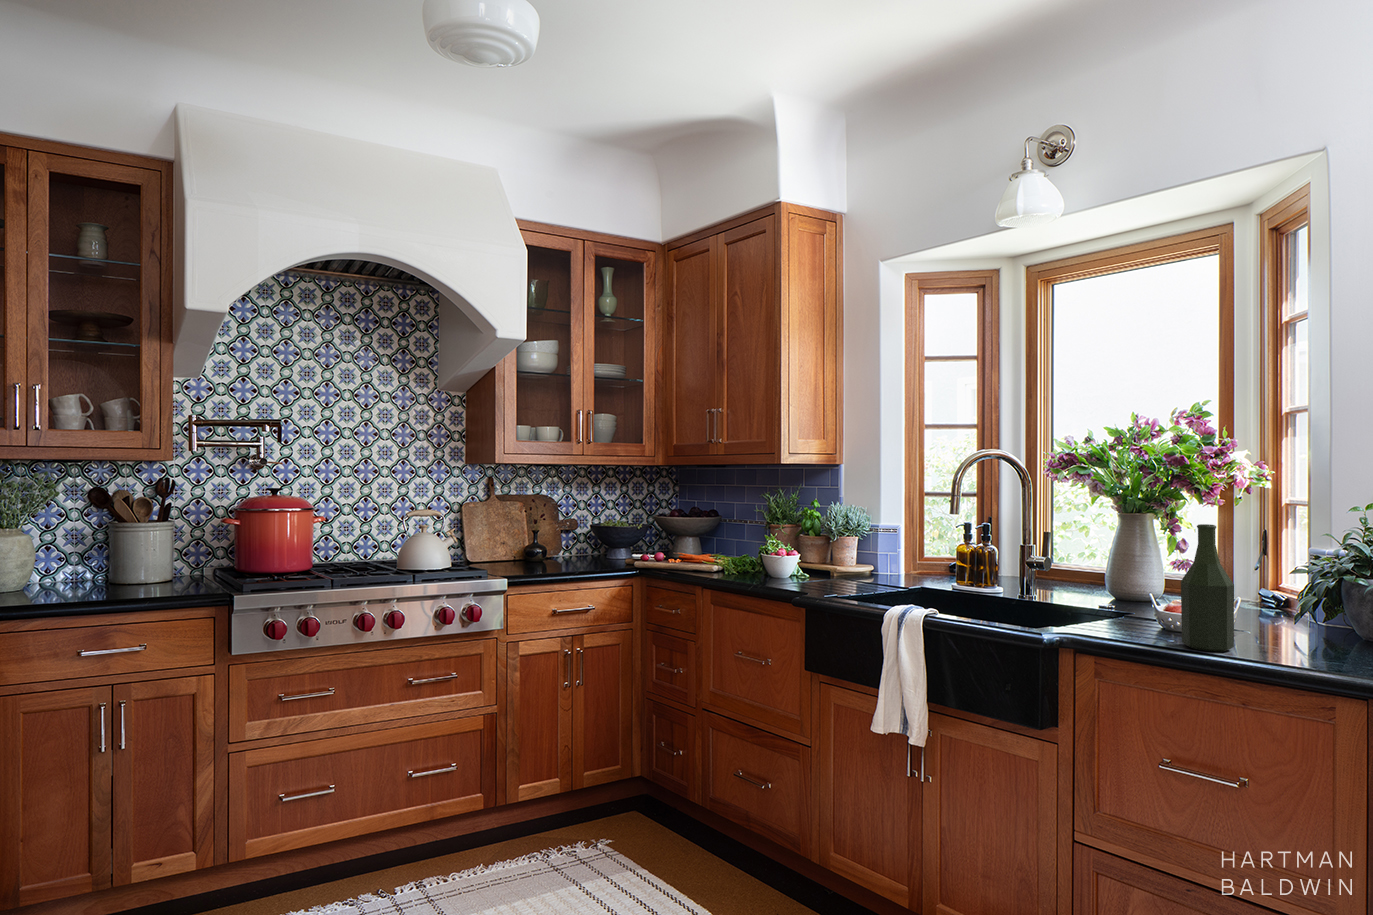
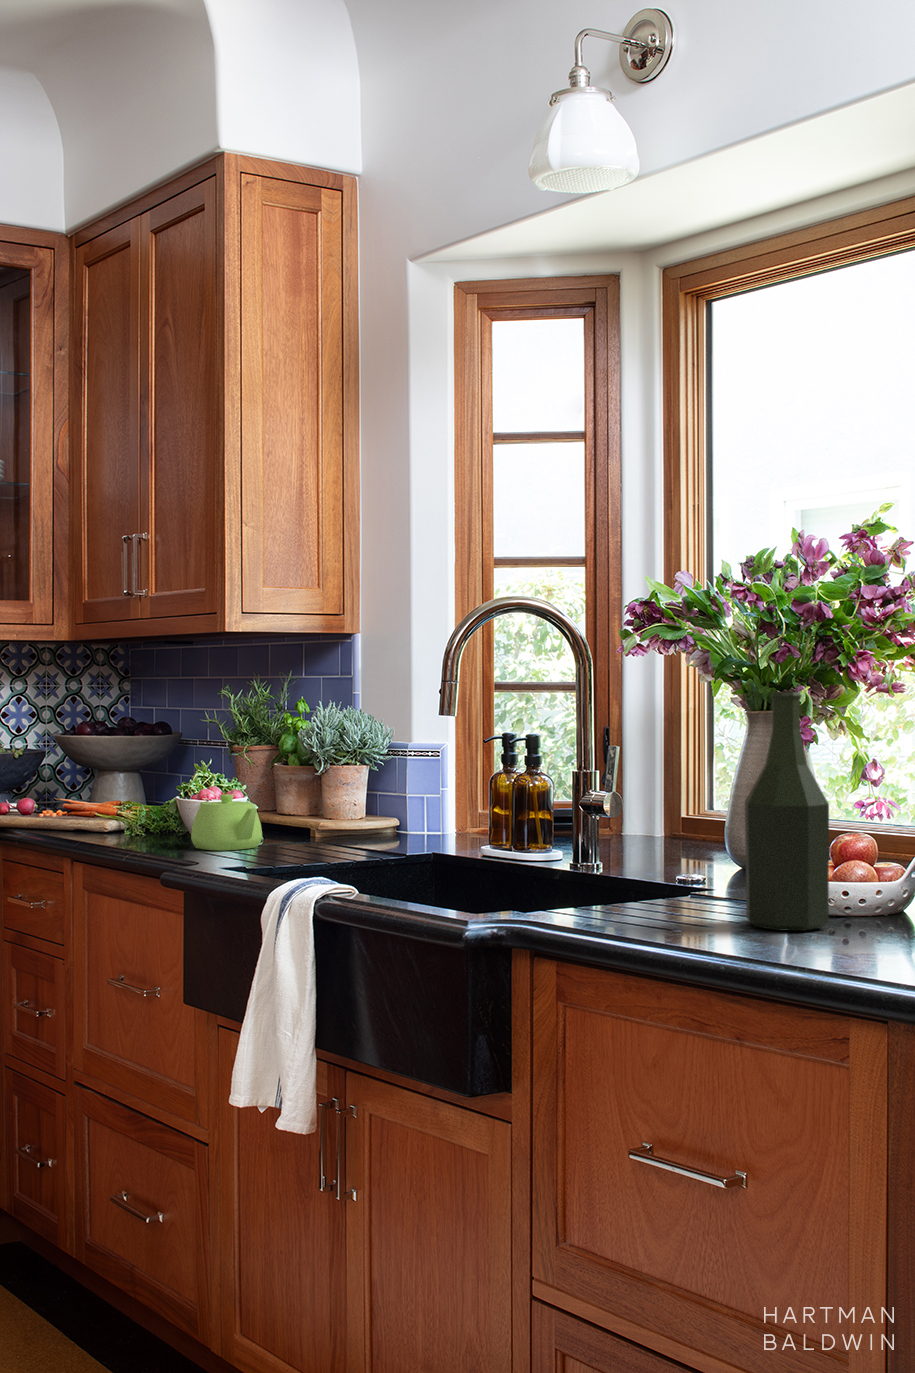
teapot: none [773,557,814,588] -> present [191,794,262,851]

